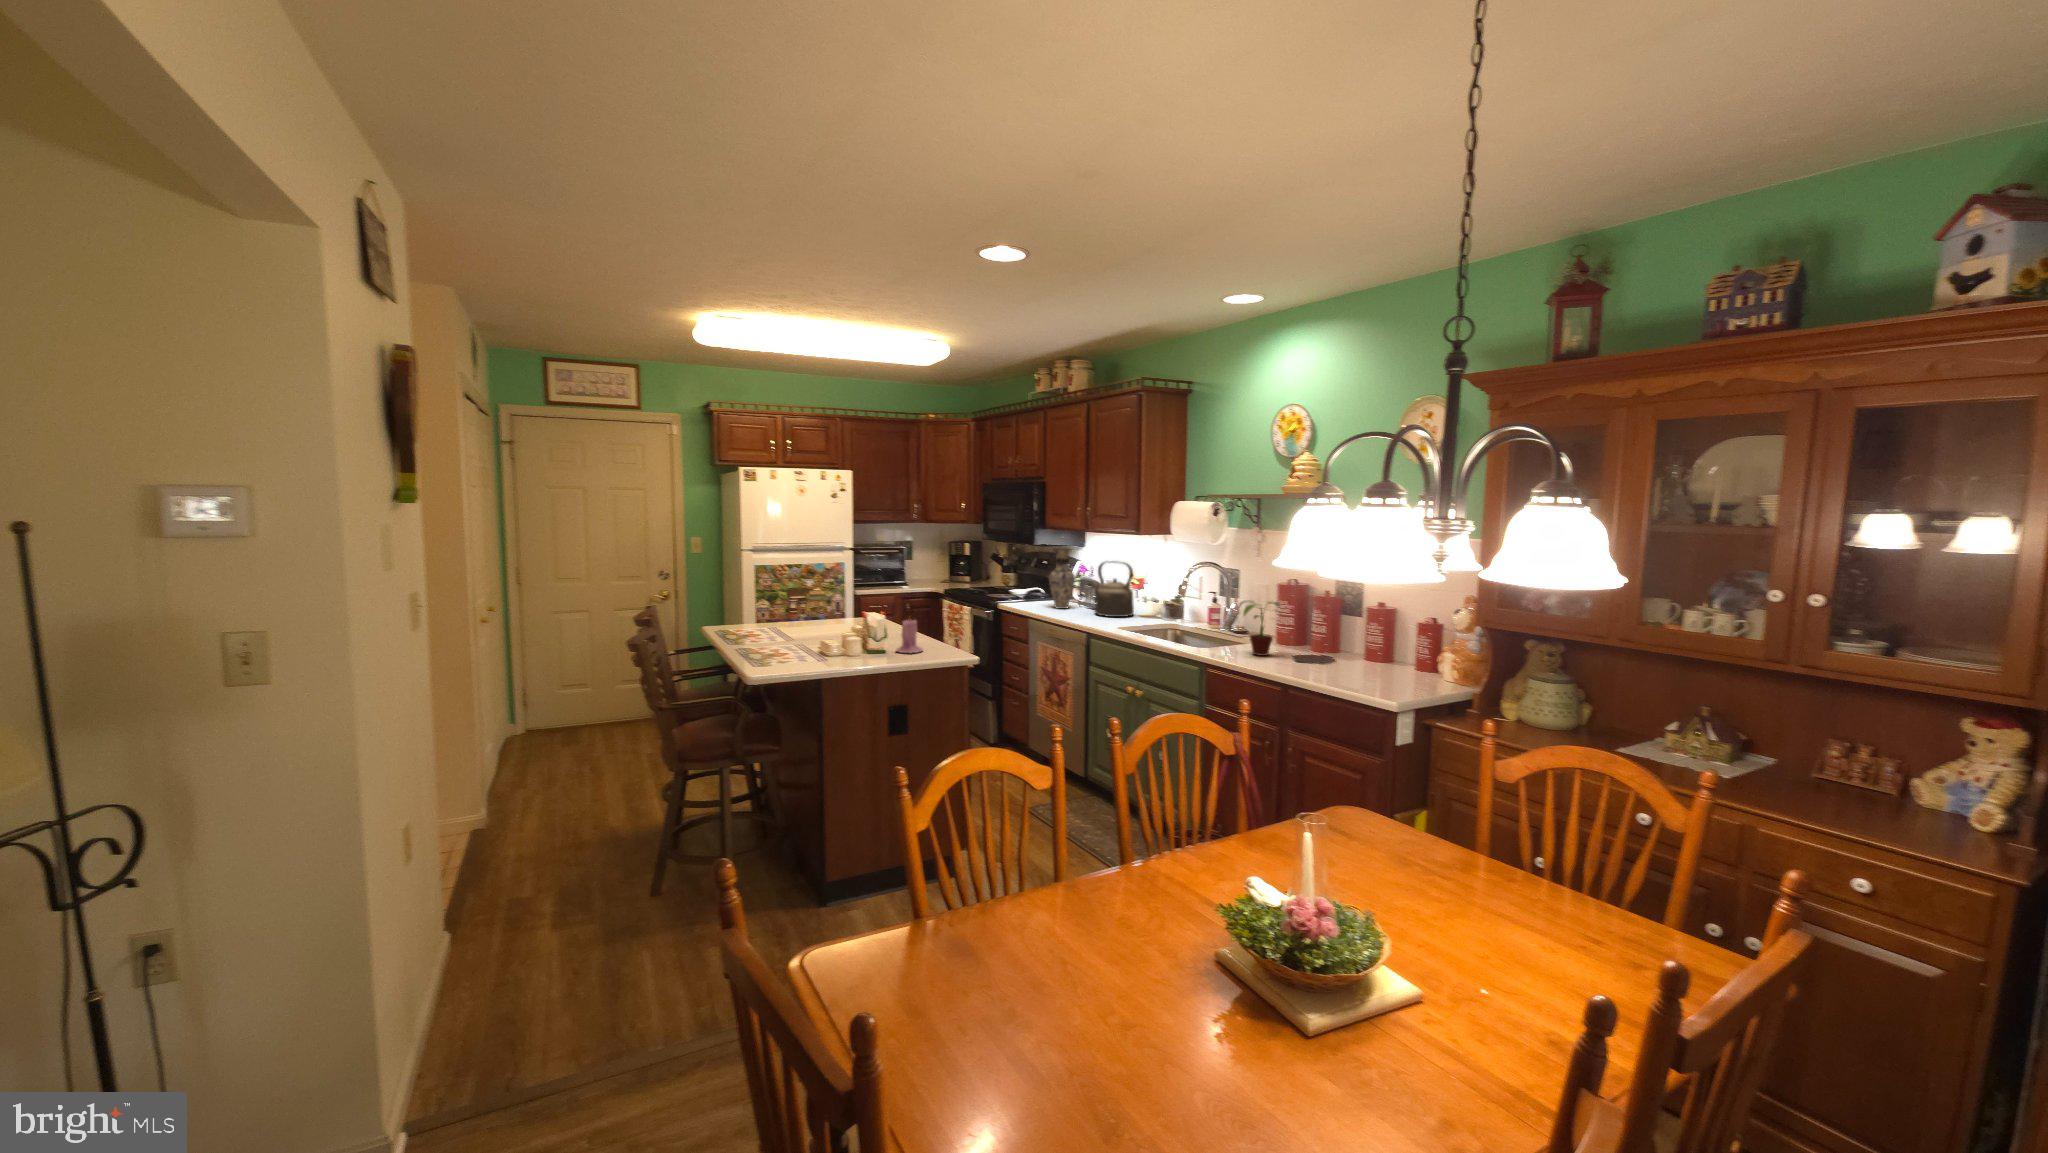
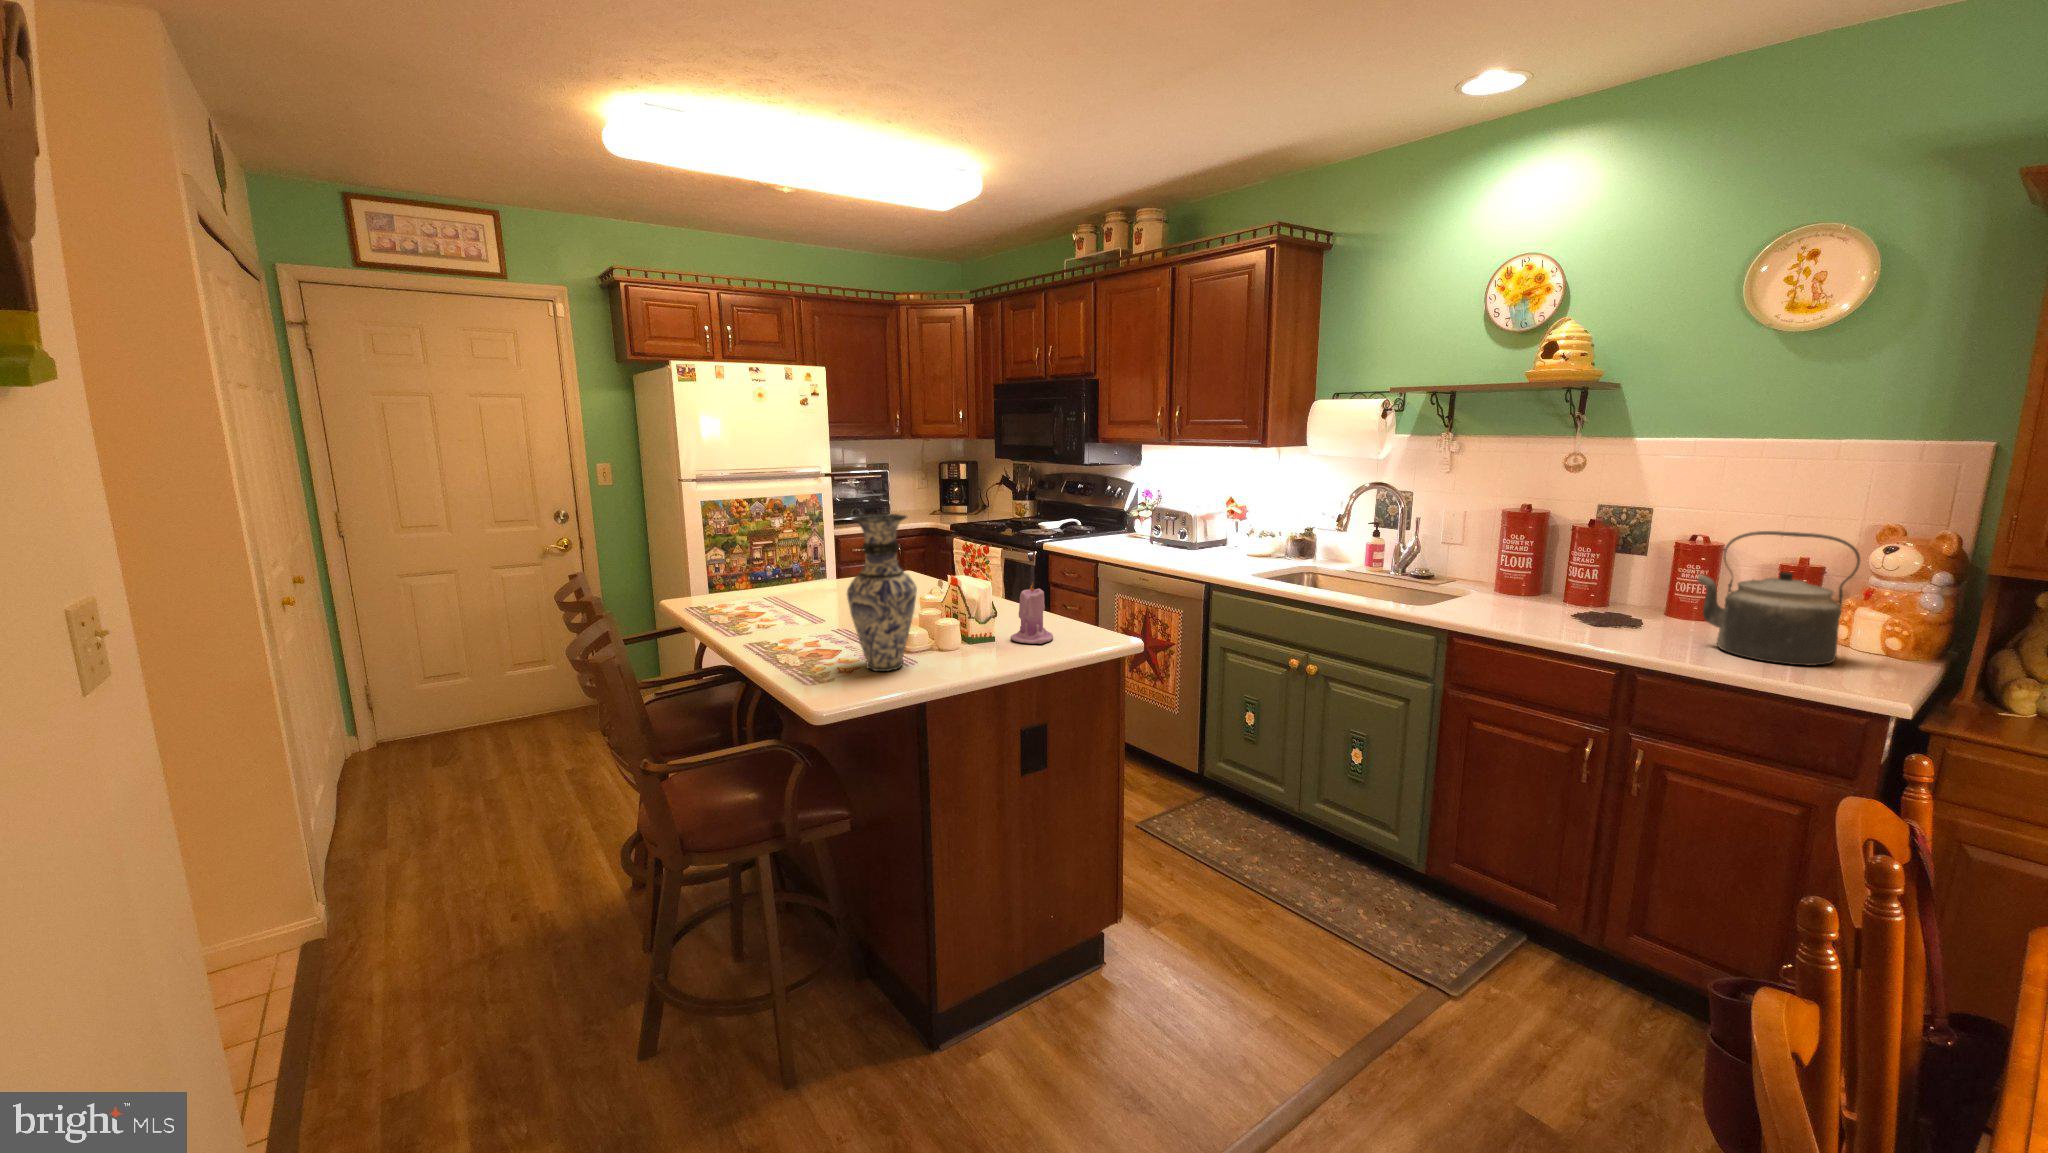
vase: present [1049,548,1075,609] -> present [847,514,917,671]
kettle: present [1093,561,1134,617] -> present [1697,531,1860,665]
potted plant: present [1239,601,1281,656] -> none [1481,538,1571,618]

